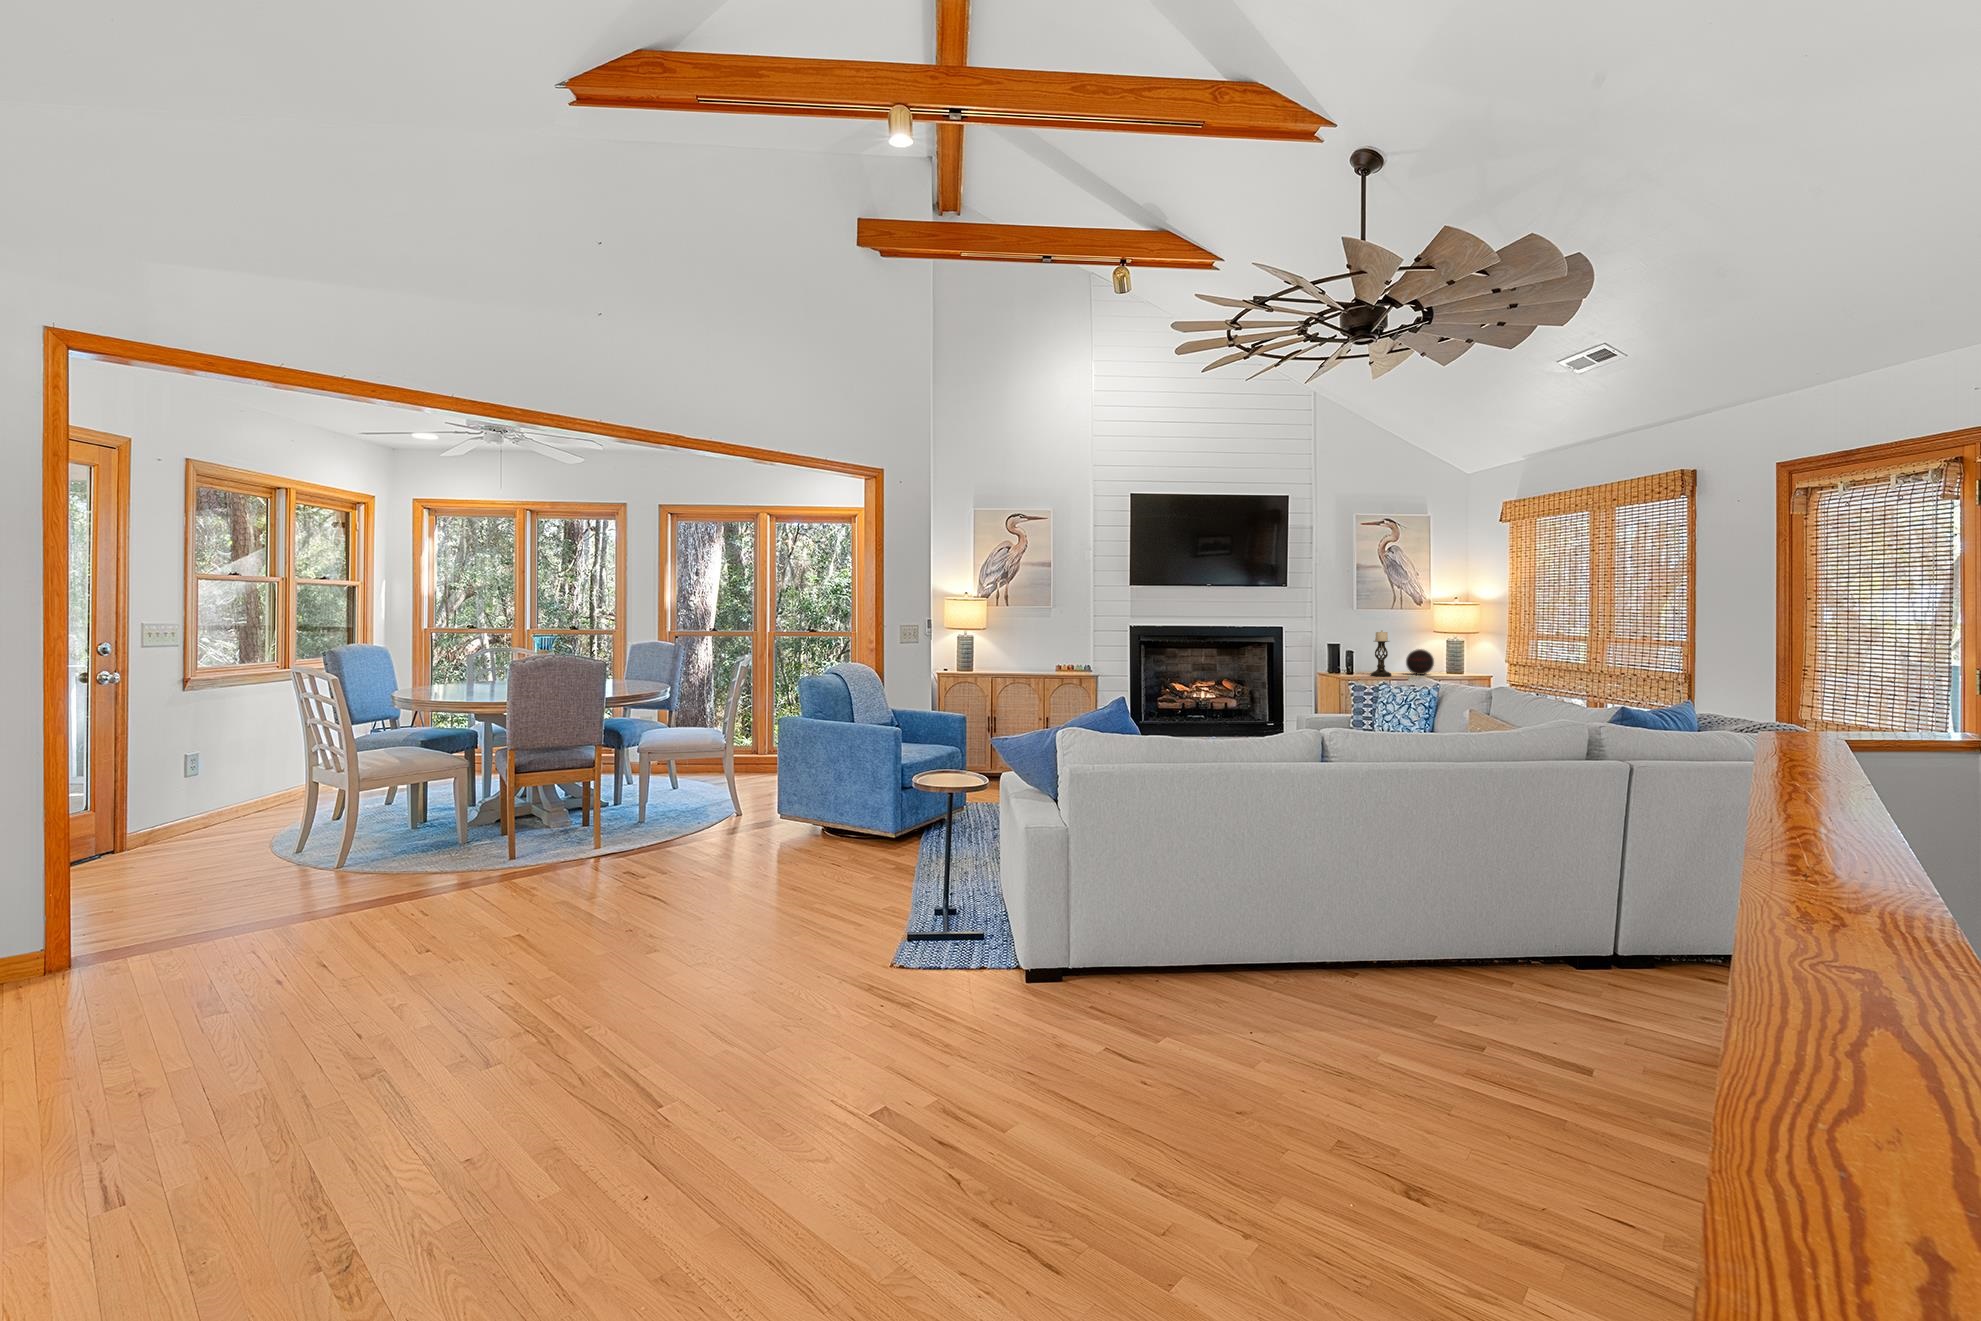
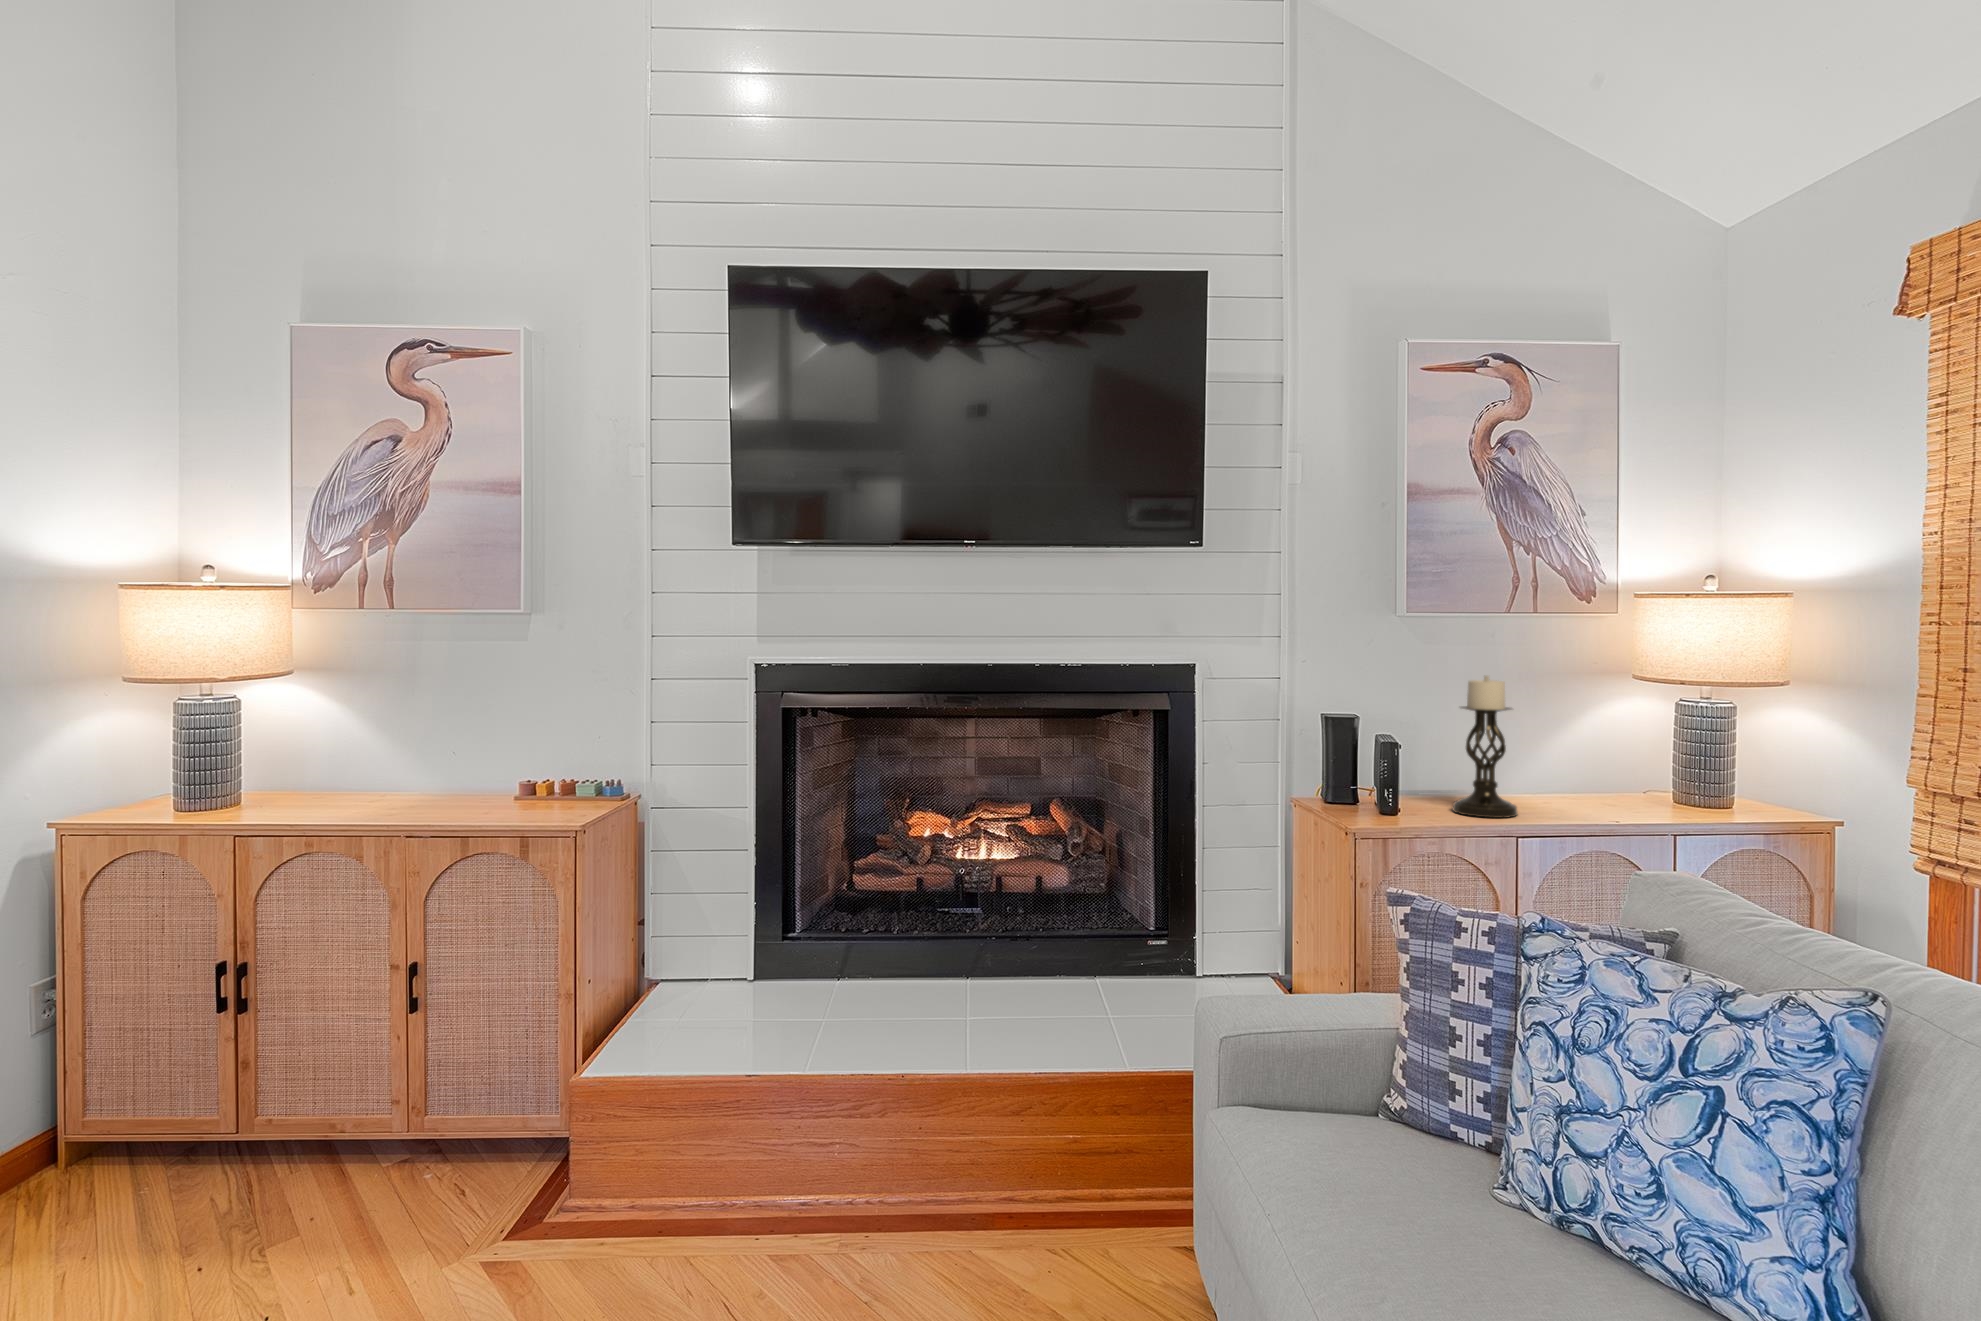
decorative orb: present [1406,649,1434,675] -> none [1556,731,1645,808]

